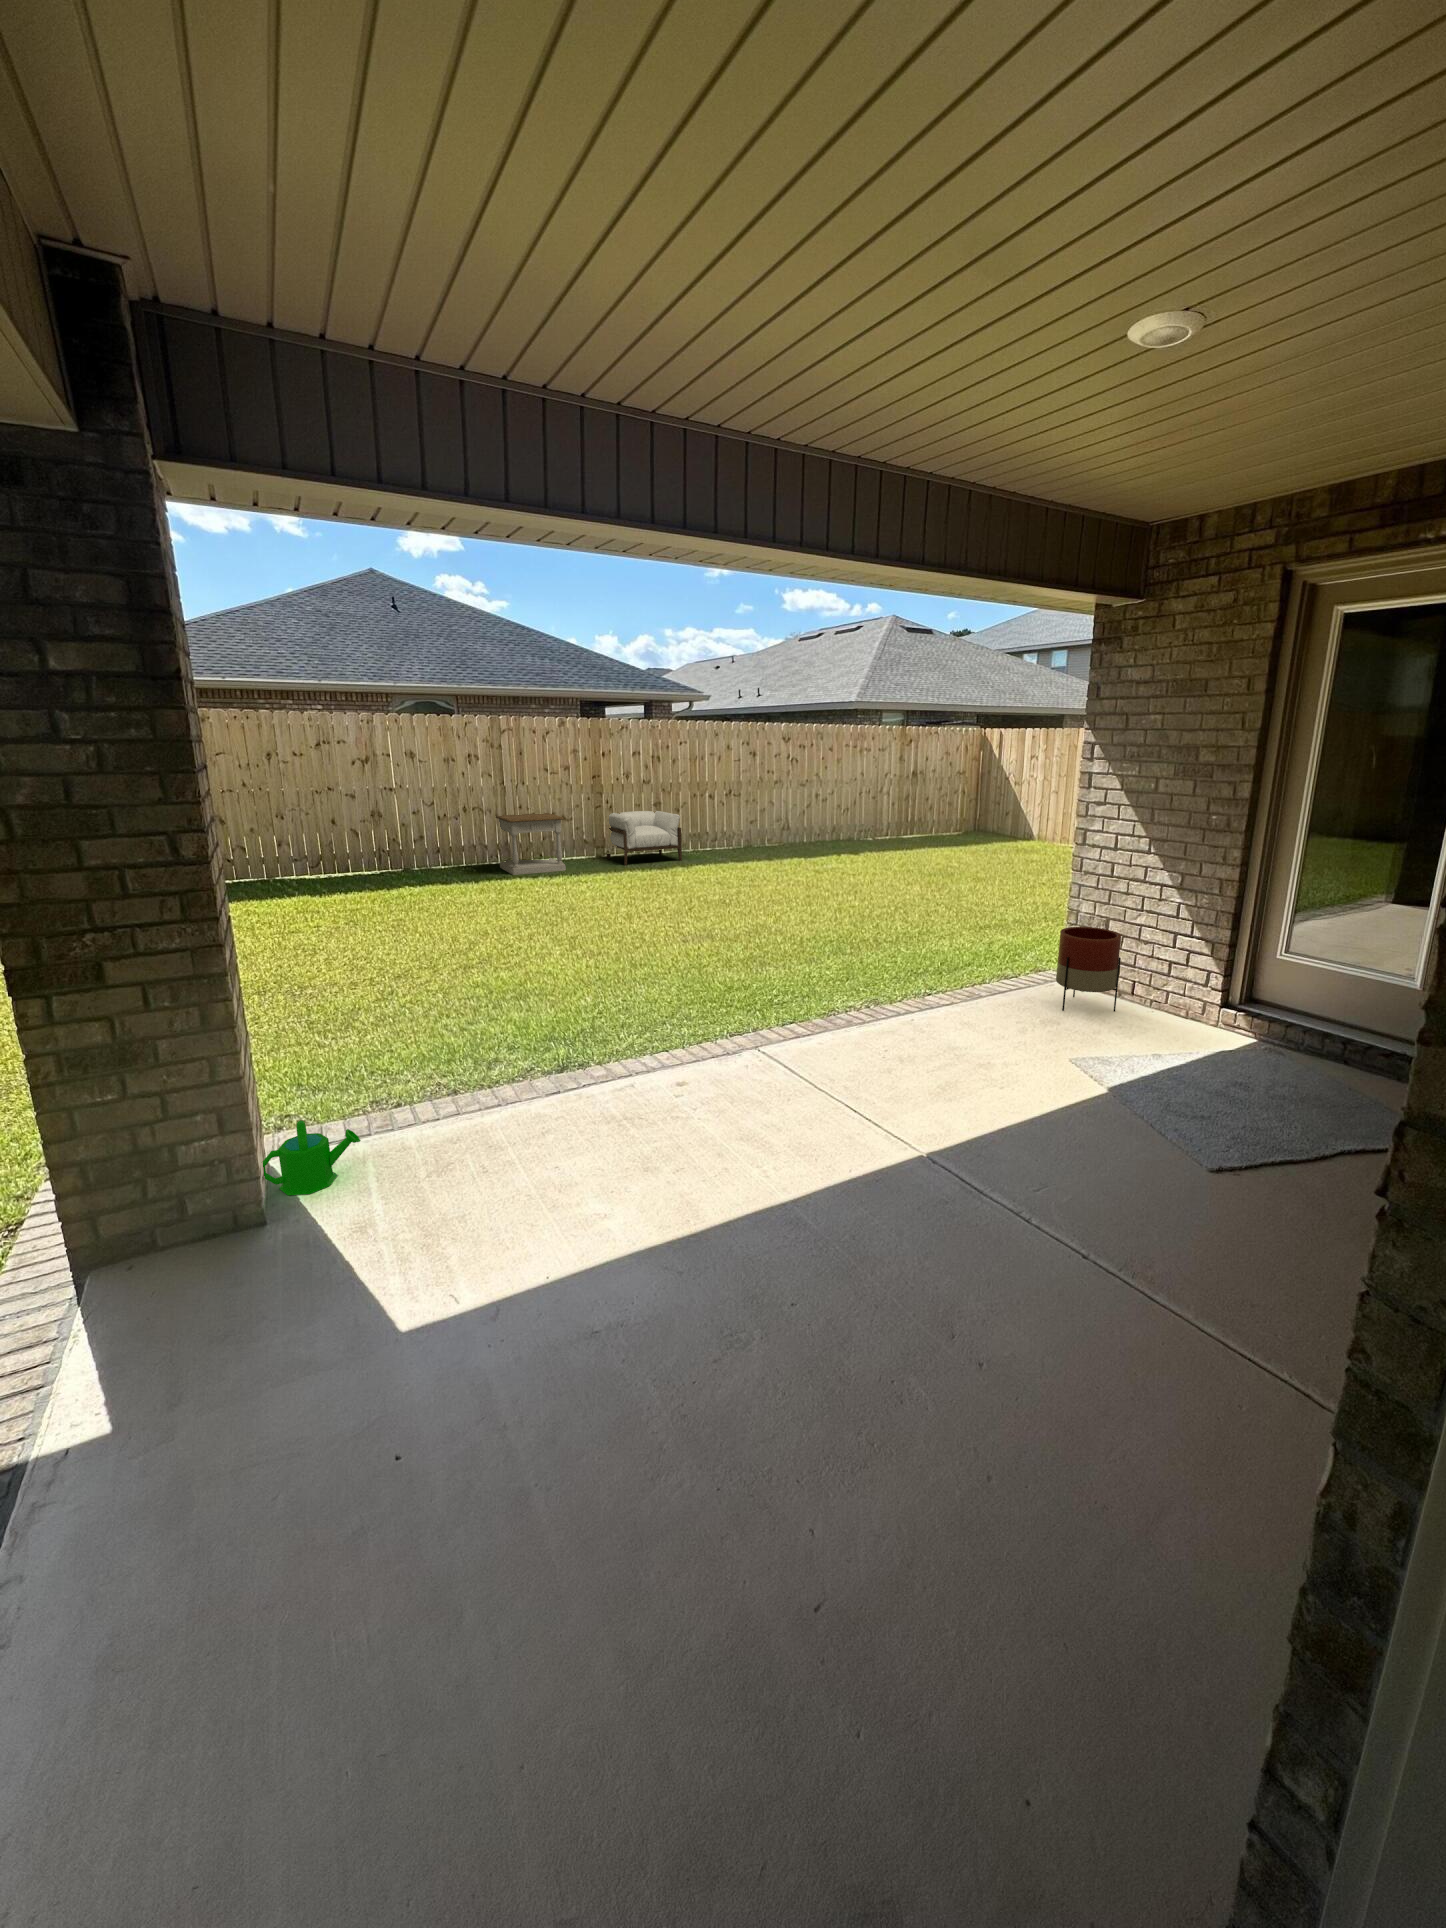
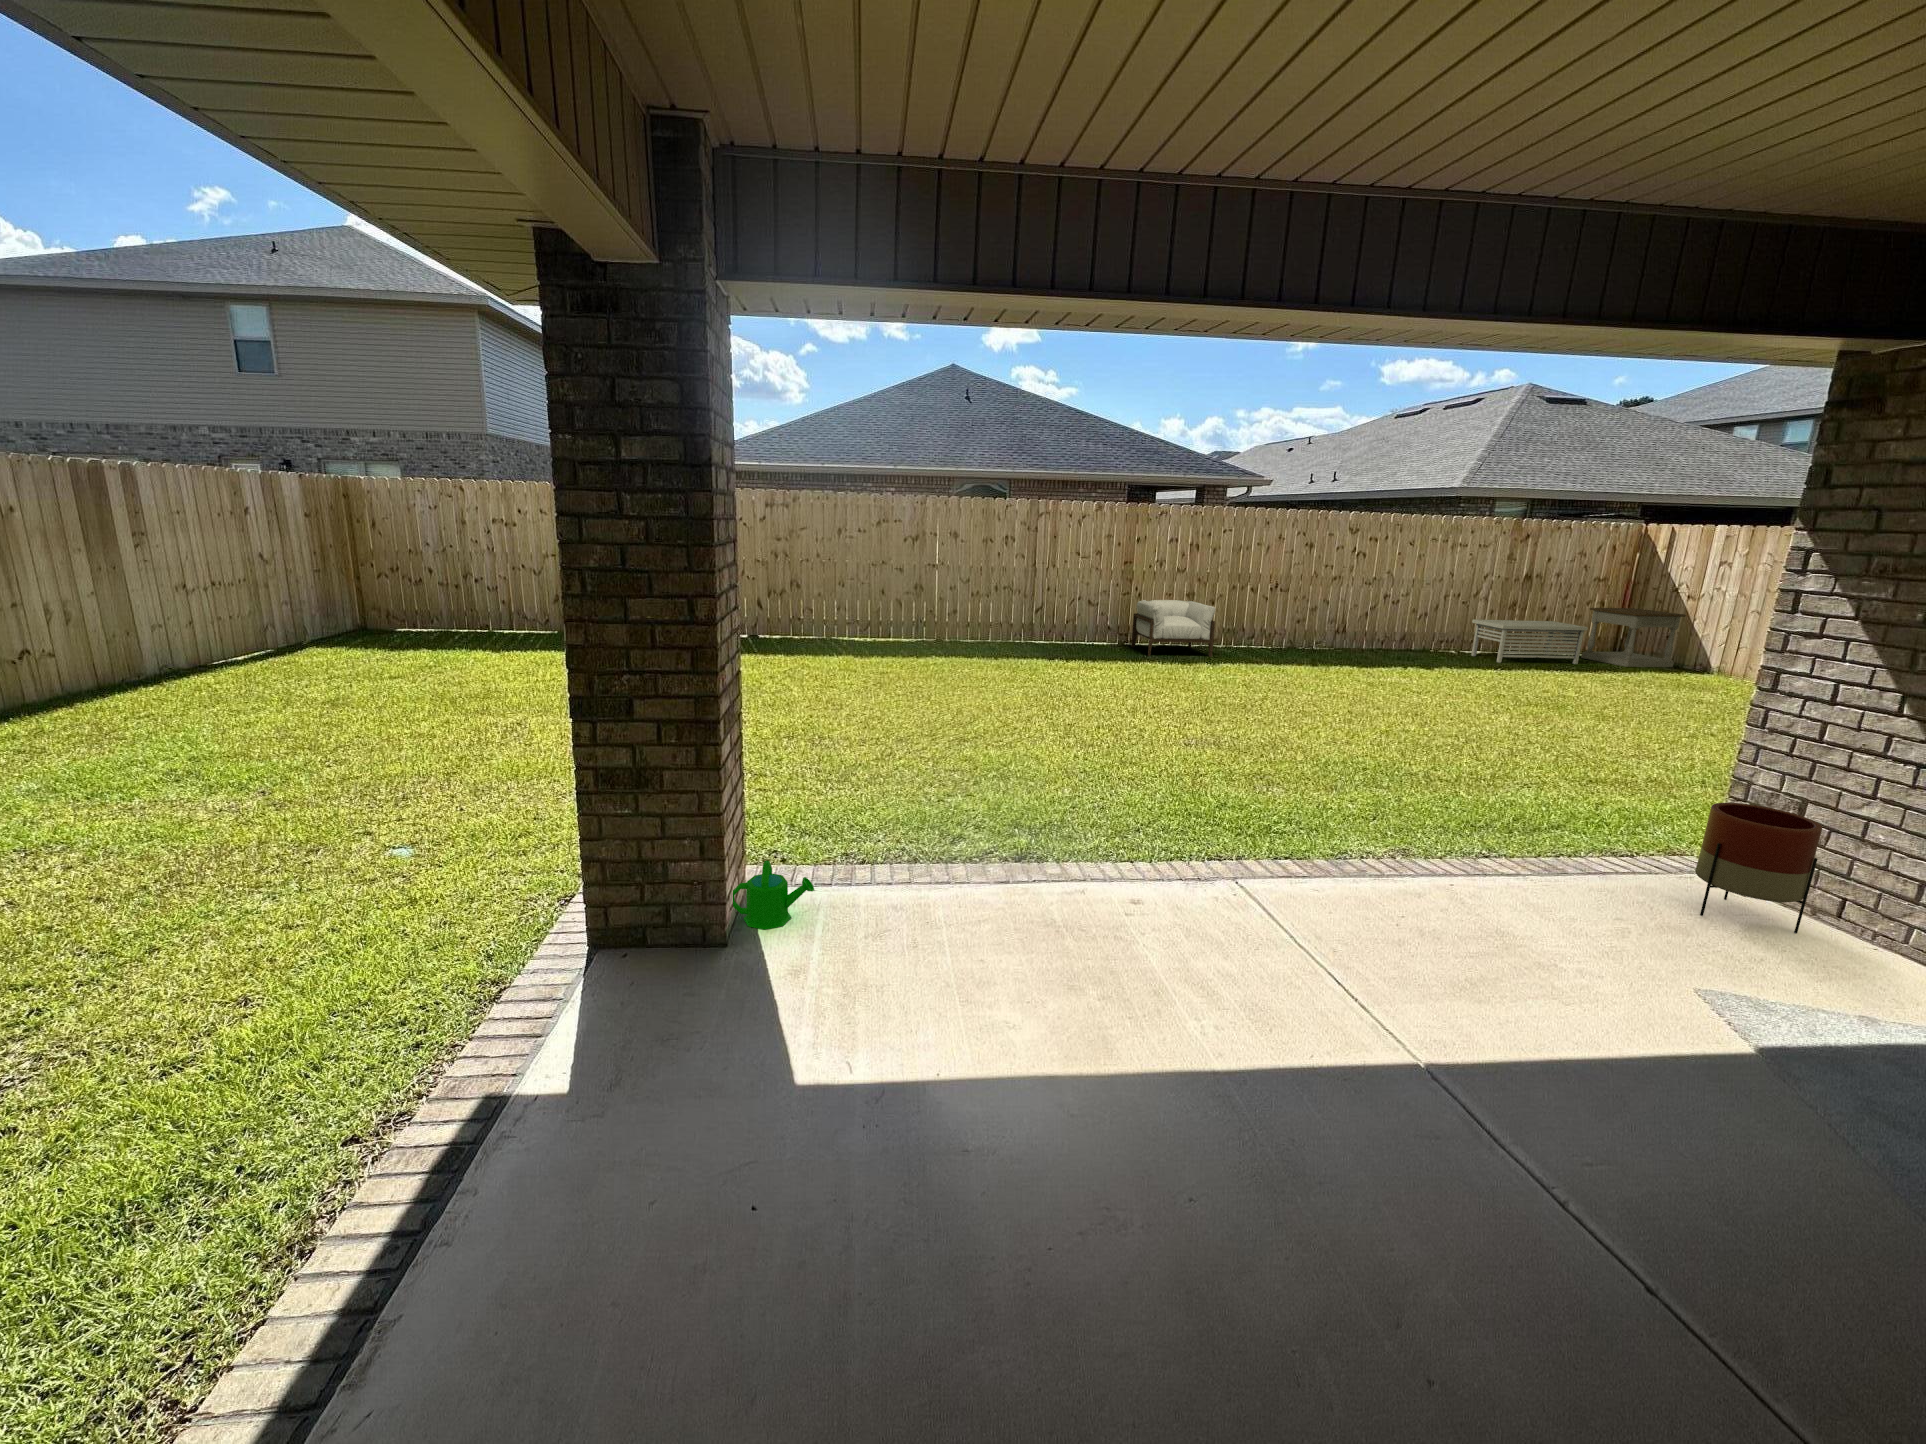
storage bench: none [880,807,957,844] -> present [1471,619,1588,664]
side table: present [496,813,566,875] -> present [1581,608,1686,667]

